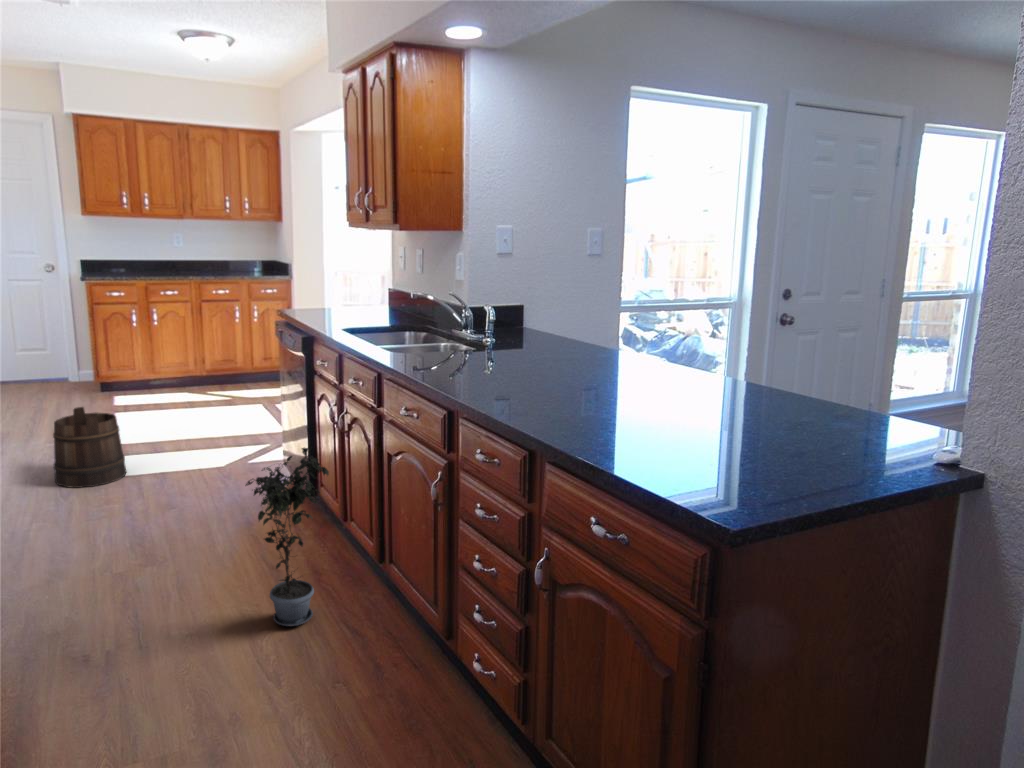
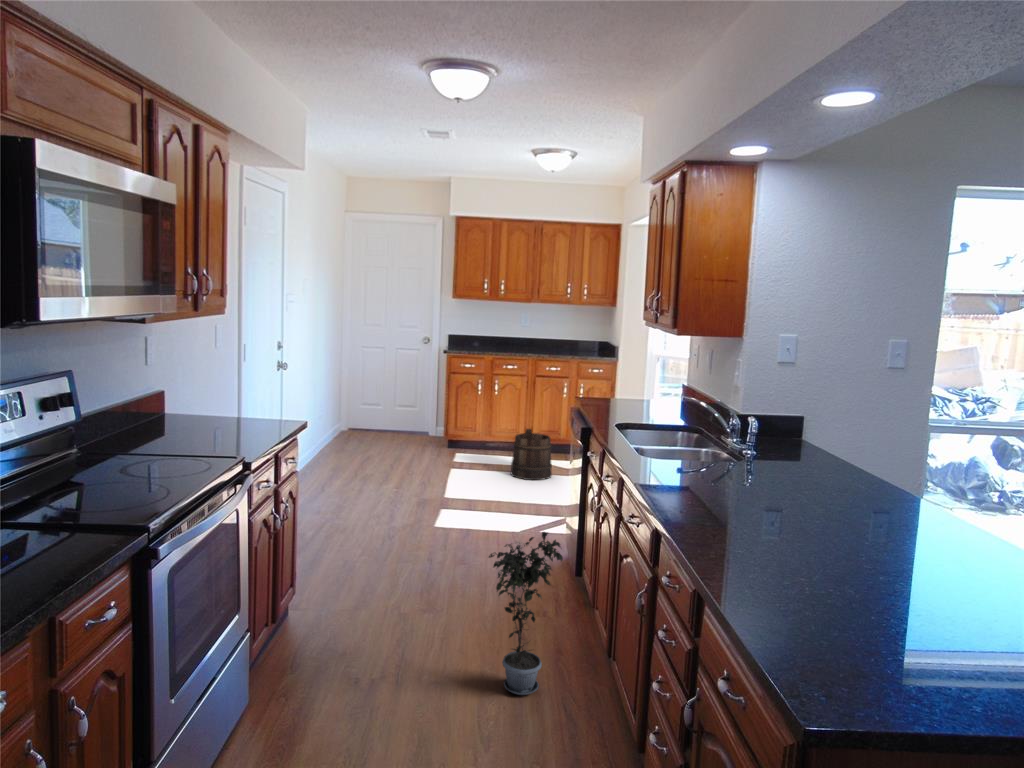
bucket: present [53,407,126,488] -> present [511,429,552,480]

